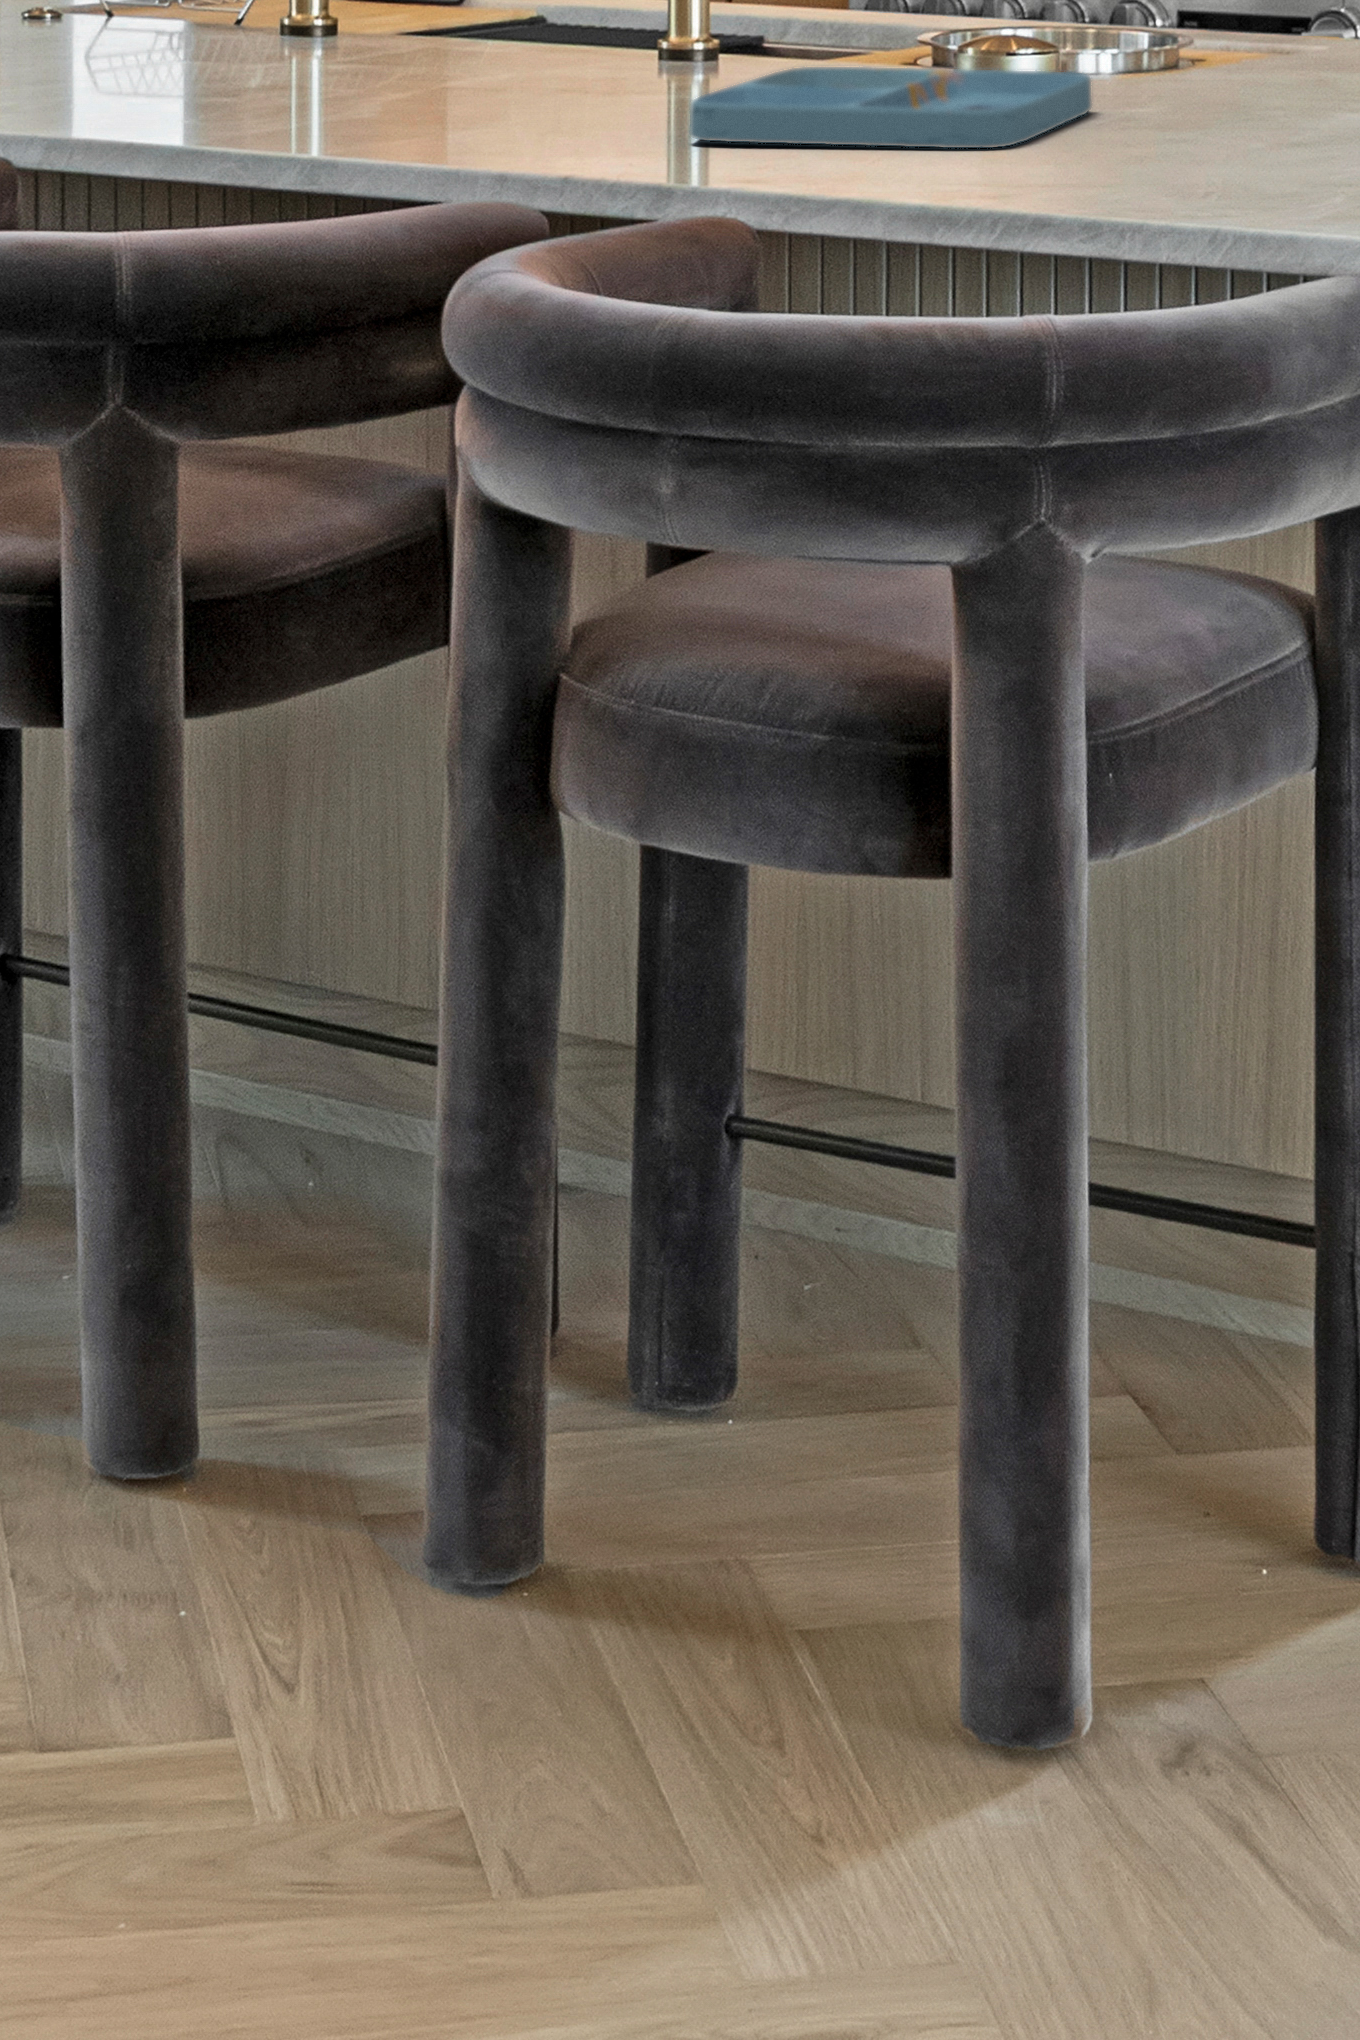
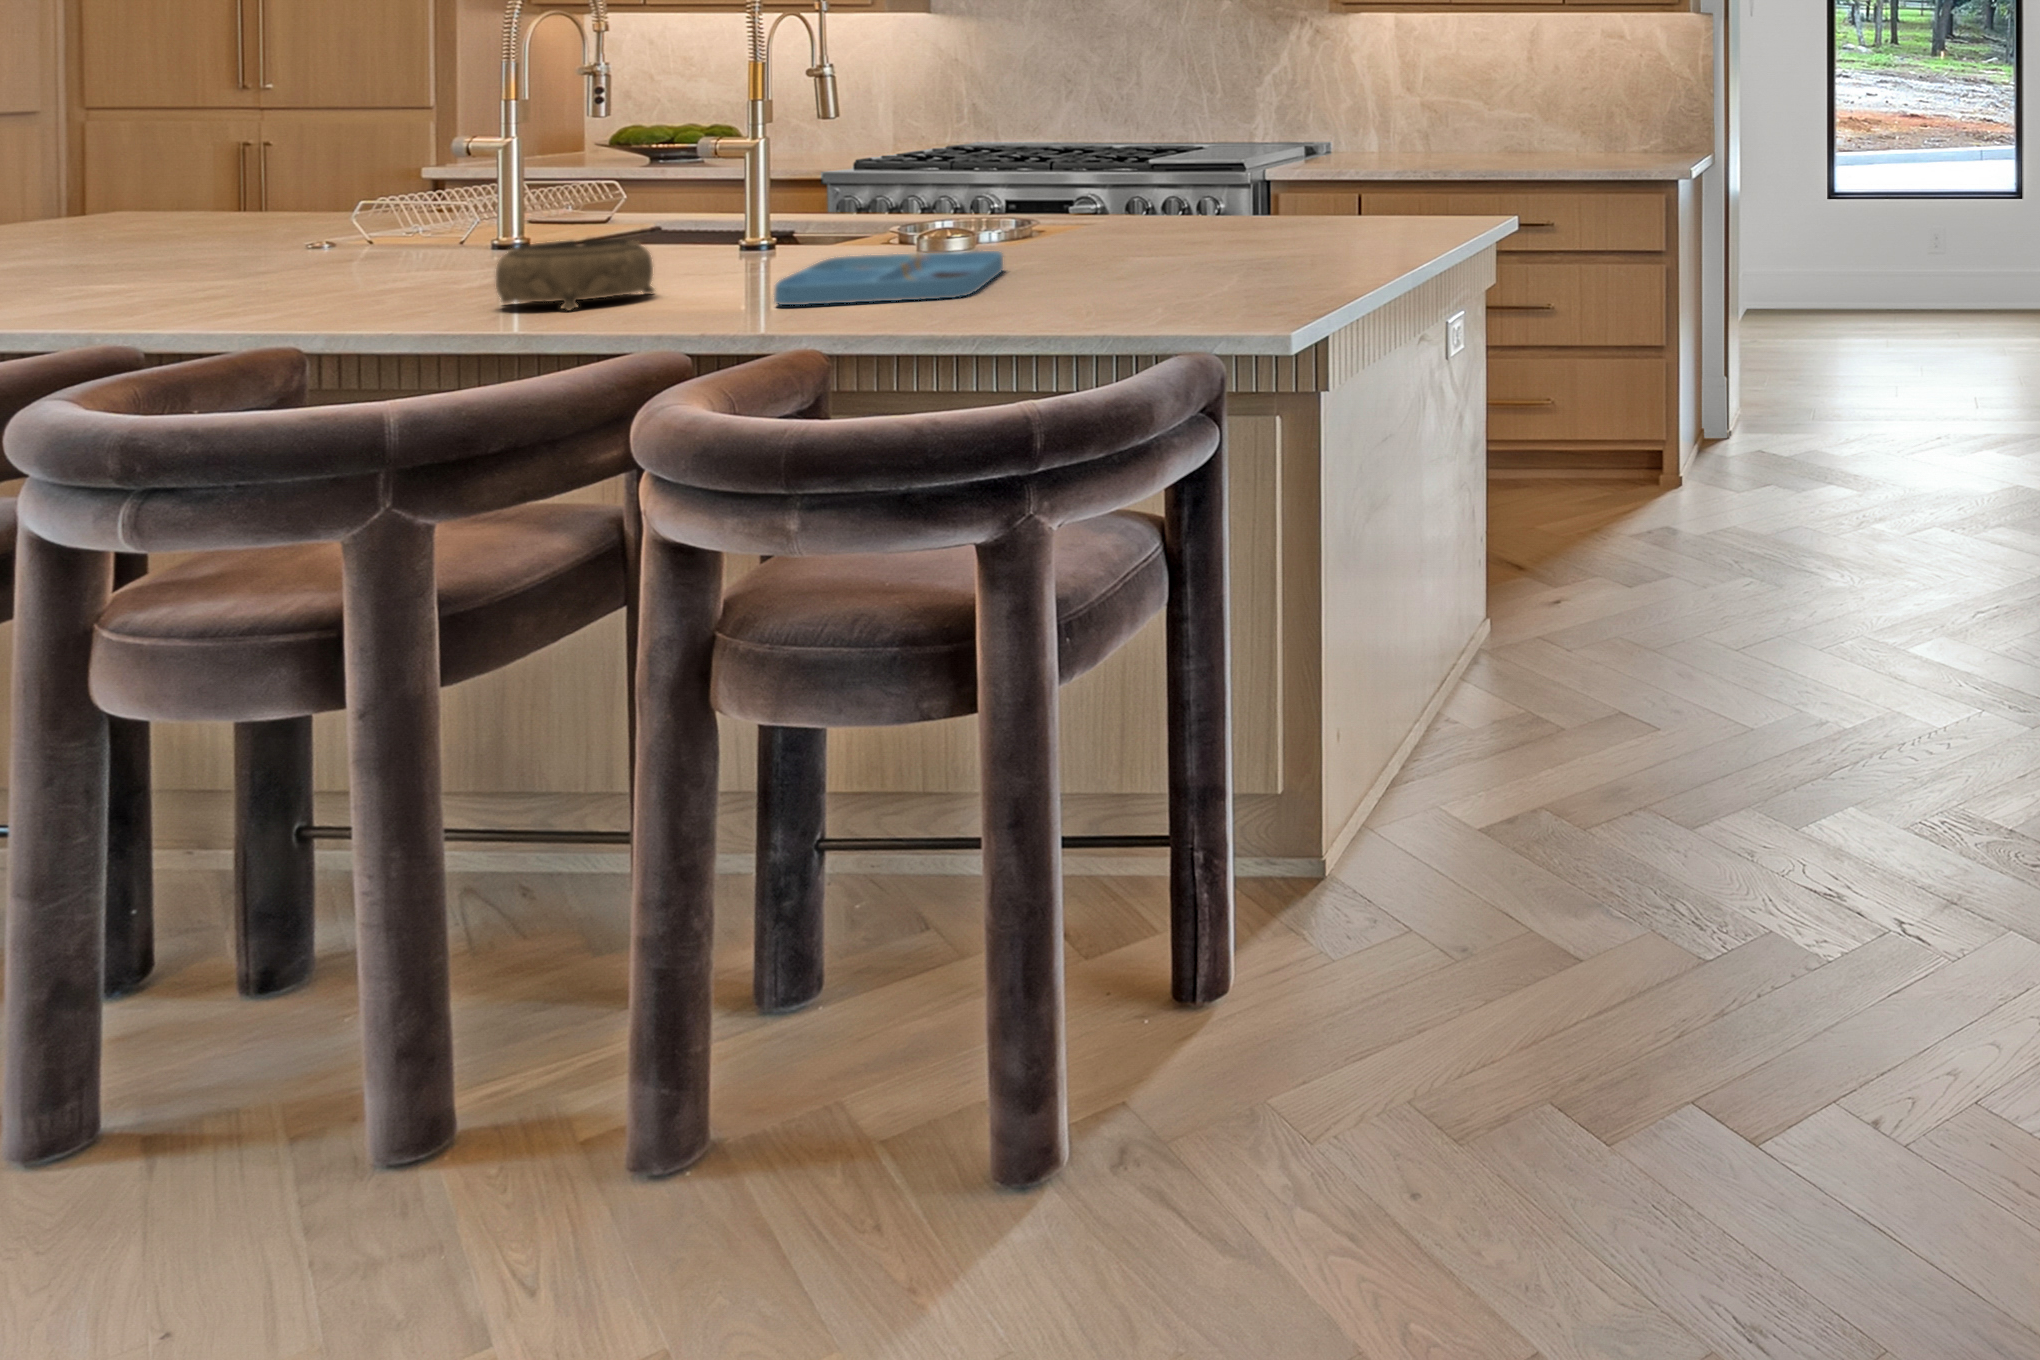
decorative bowl: none [279,9,515,129] -> present [496,239,654,311]

